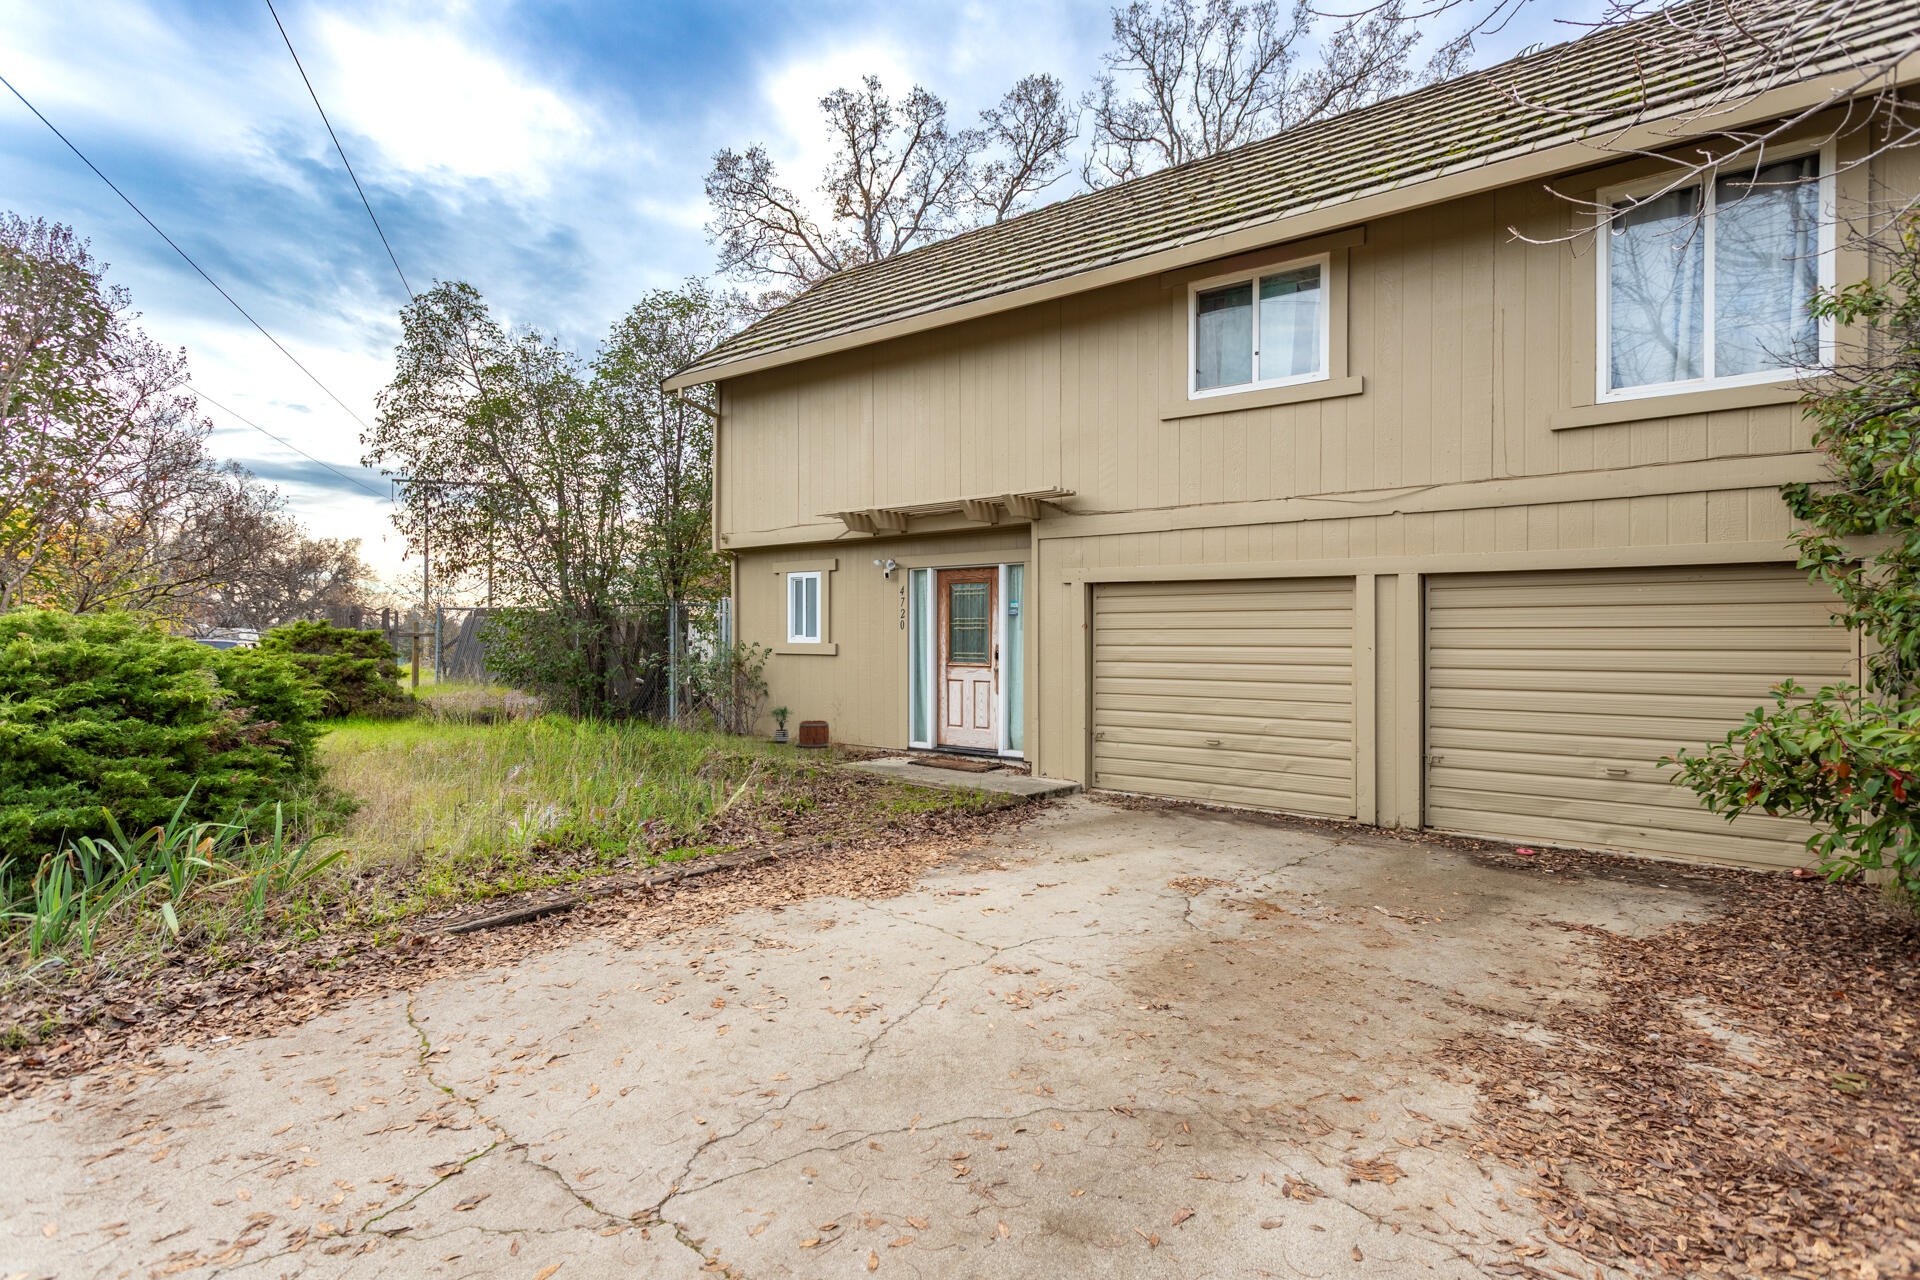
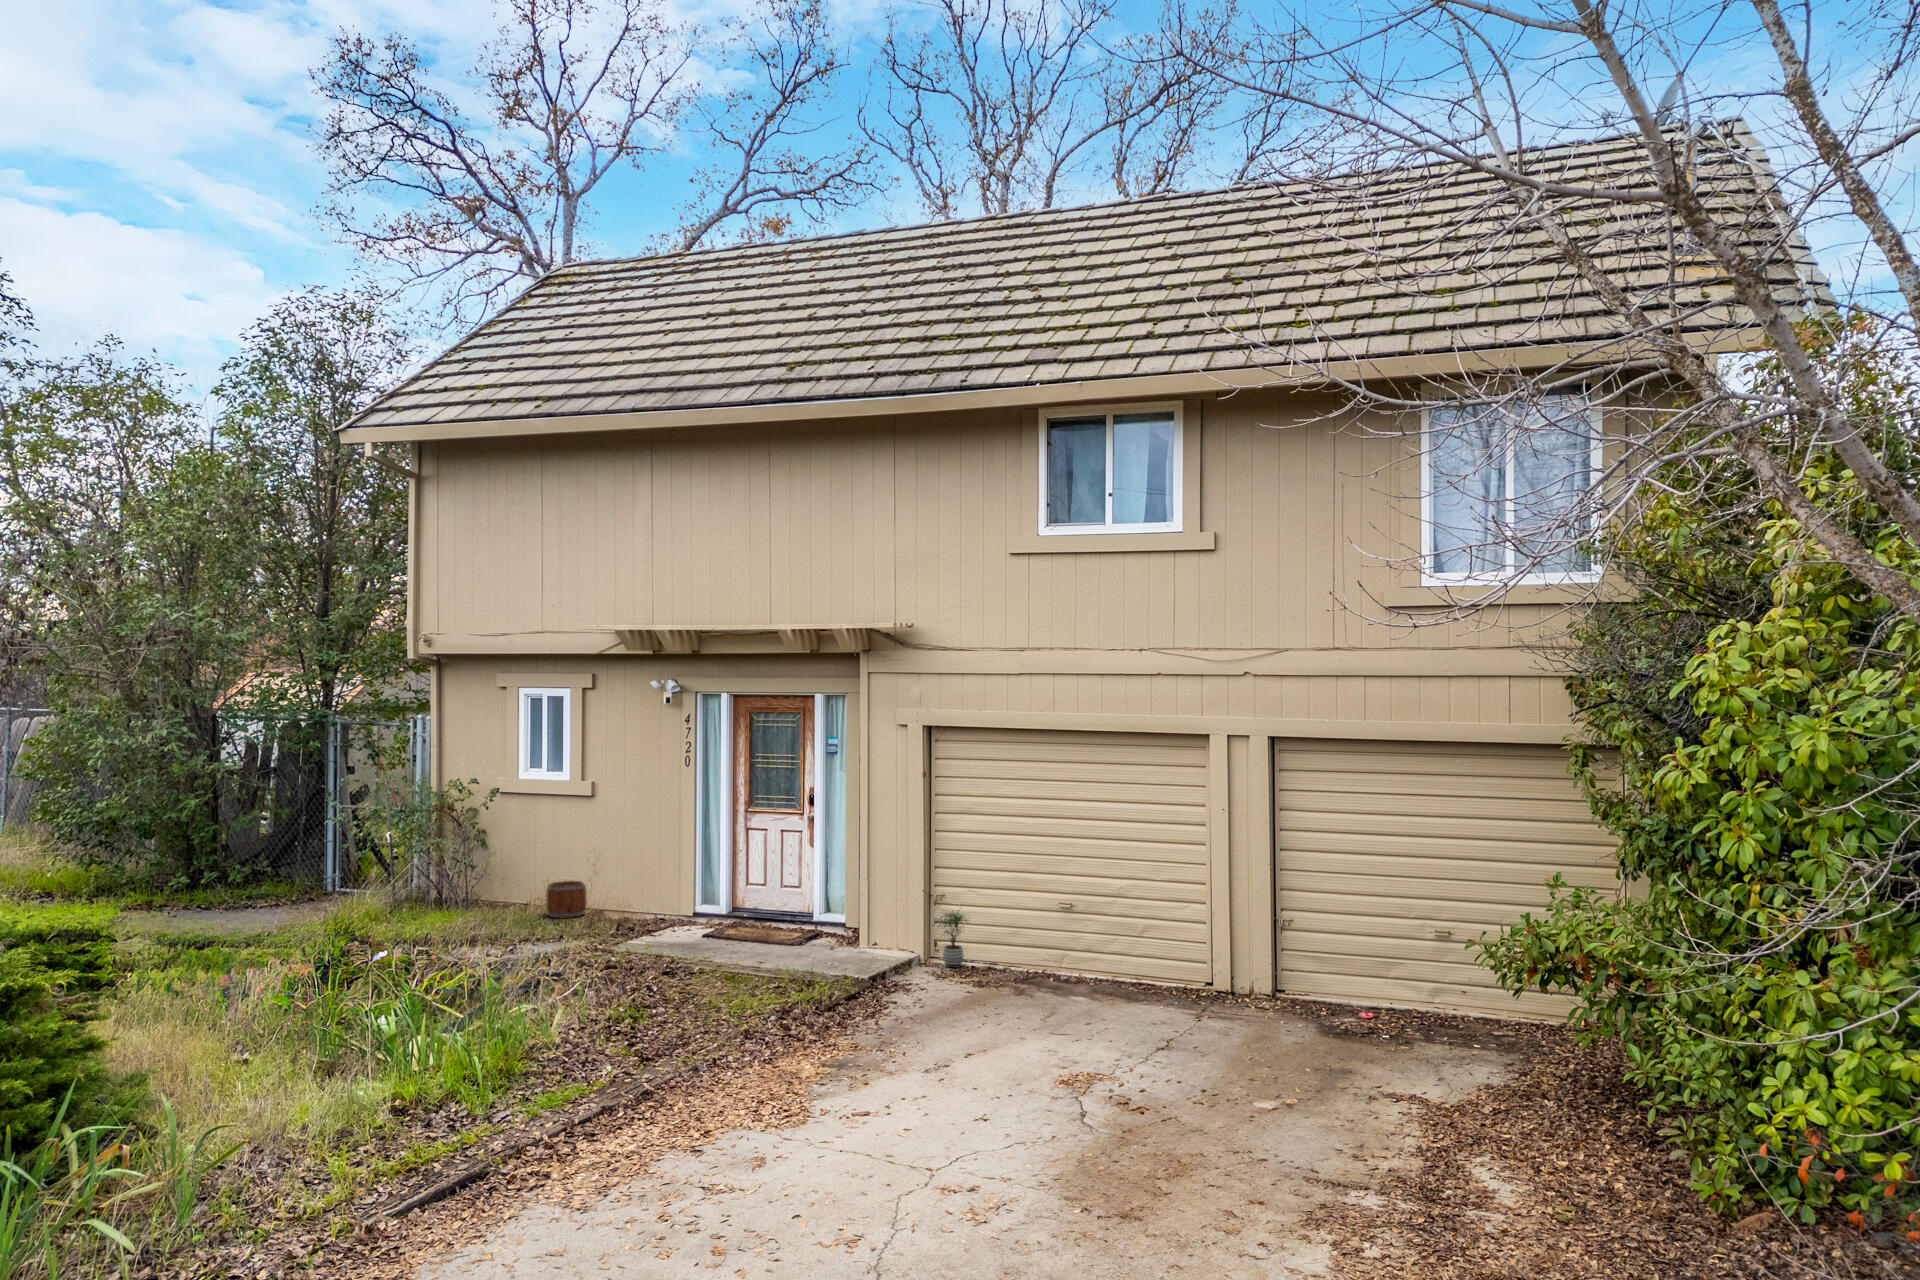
potted plant: present [771,706,793,743] -> present [932,910,967,968]

